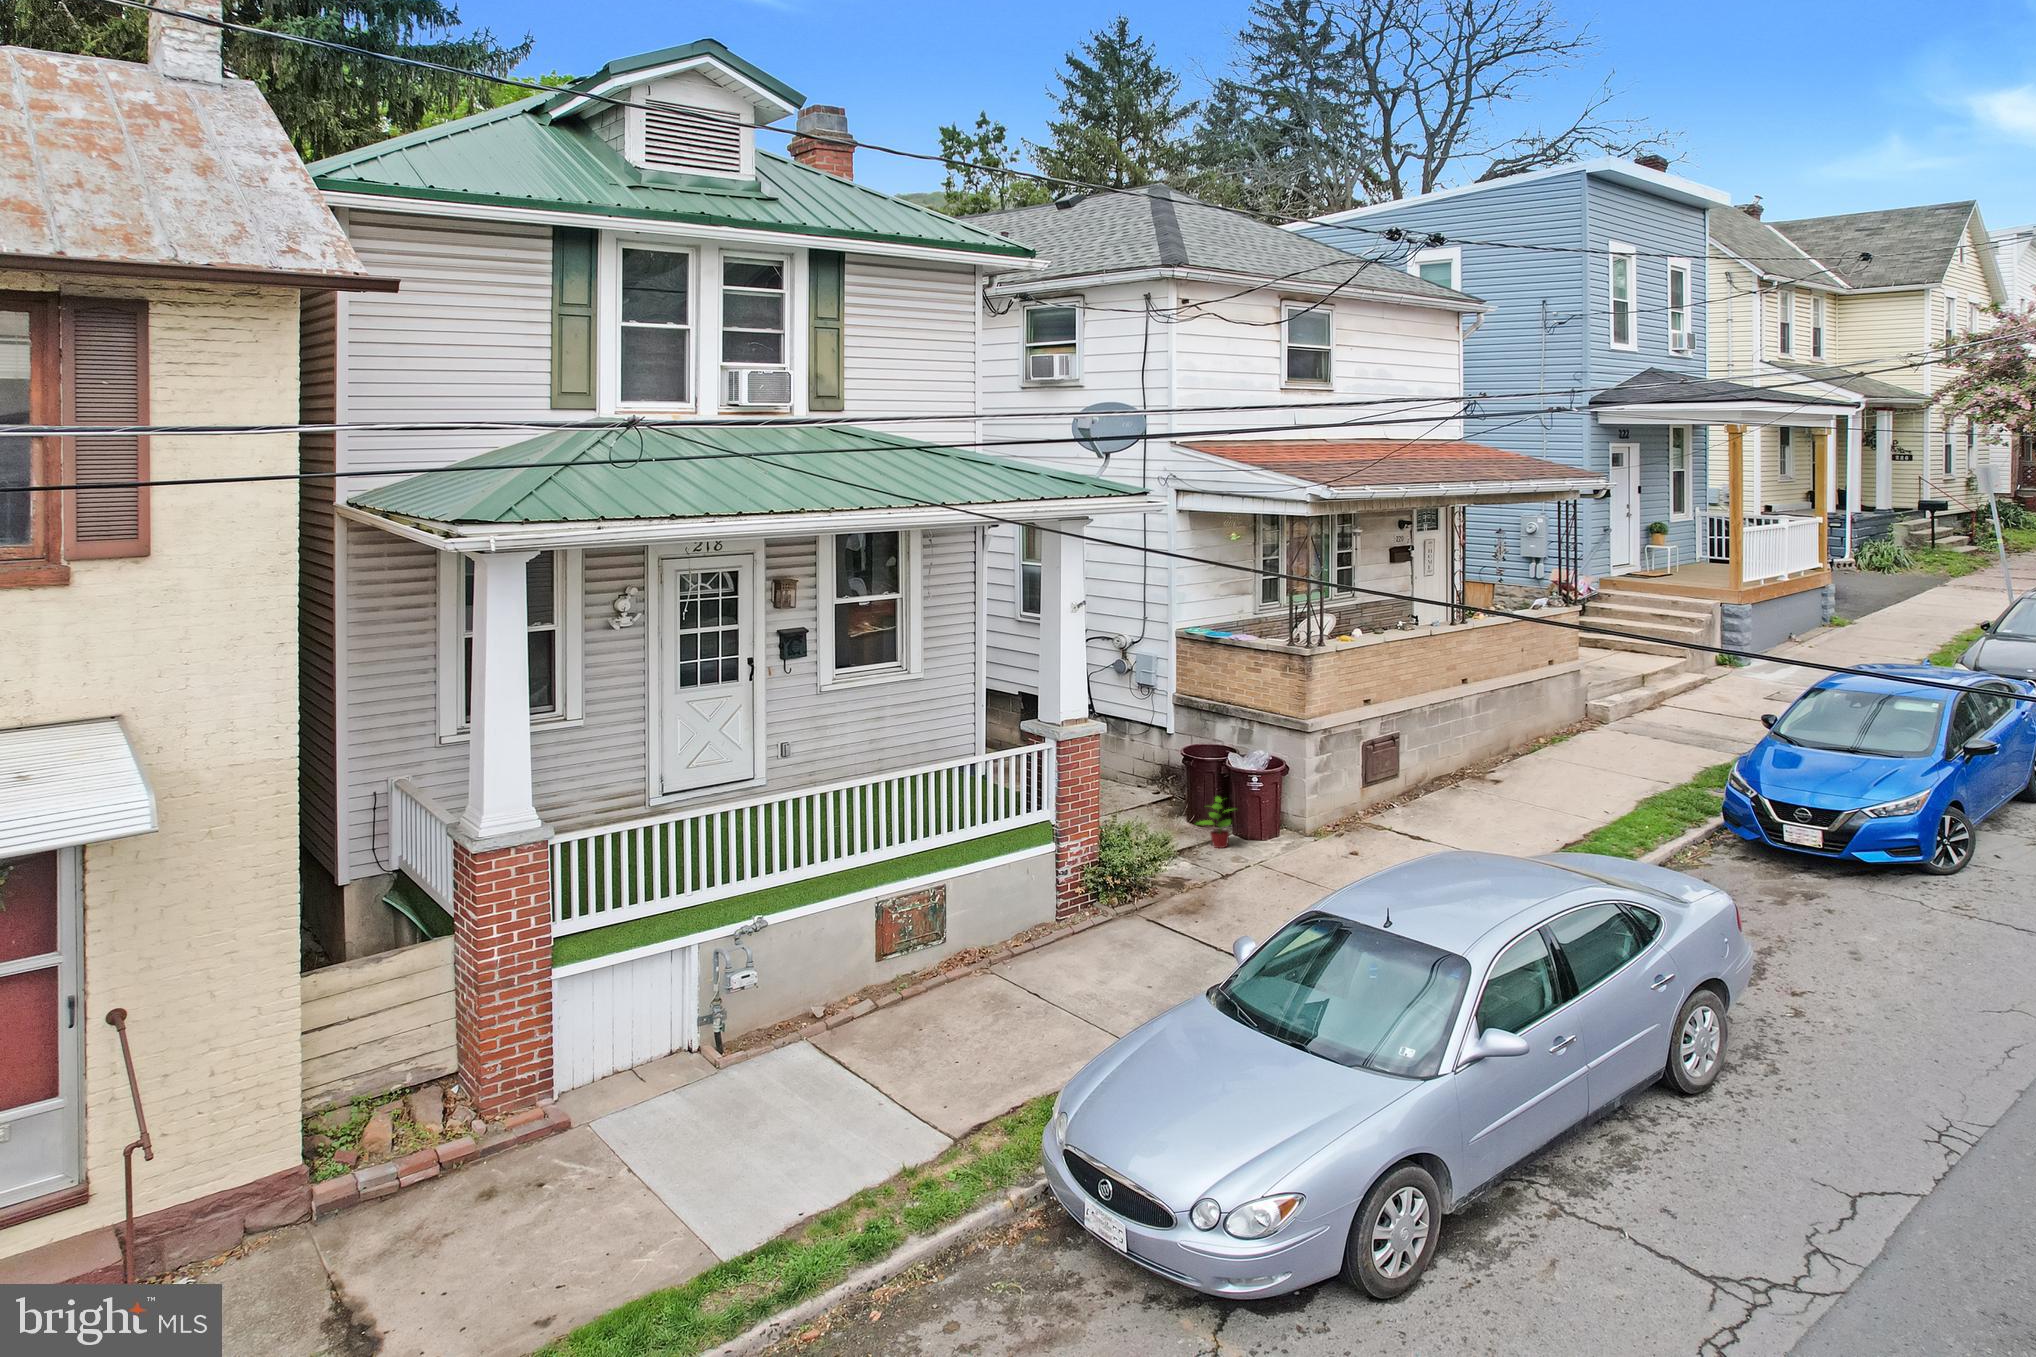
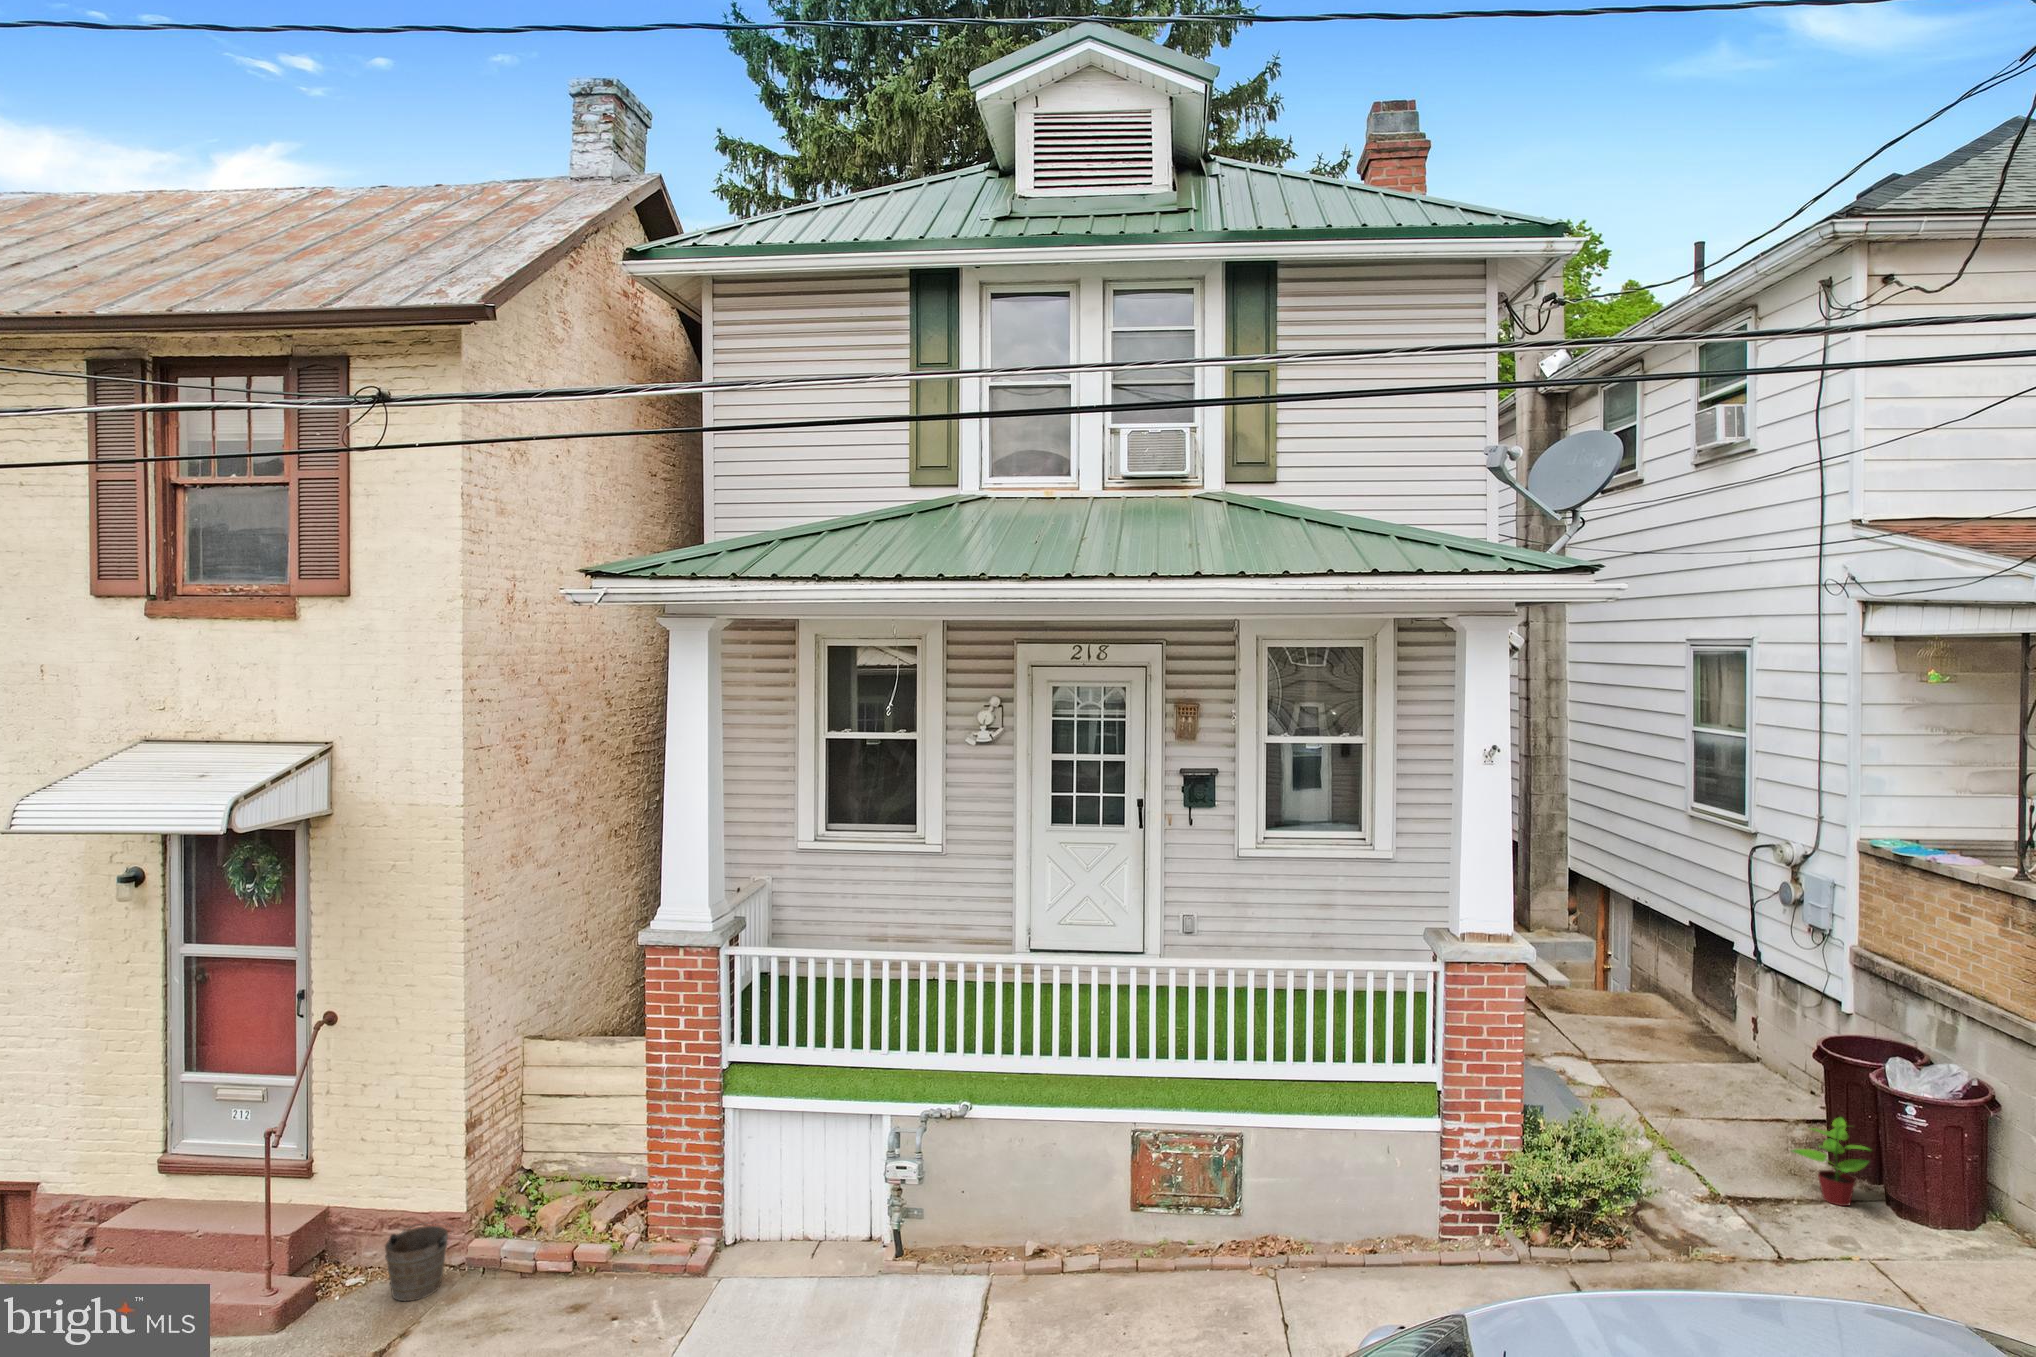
bucket: none [247,1174,321,1257] -> present [385,1226,451,1301]

